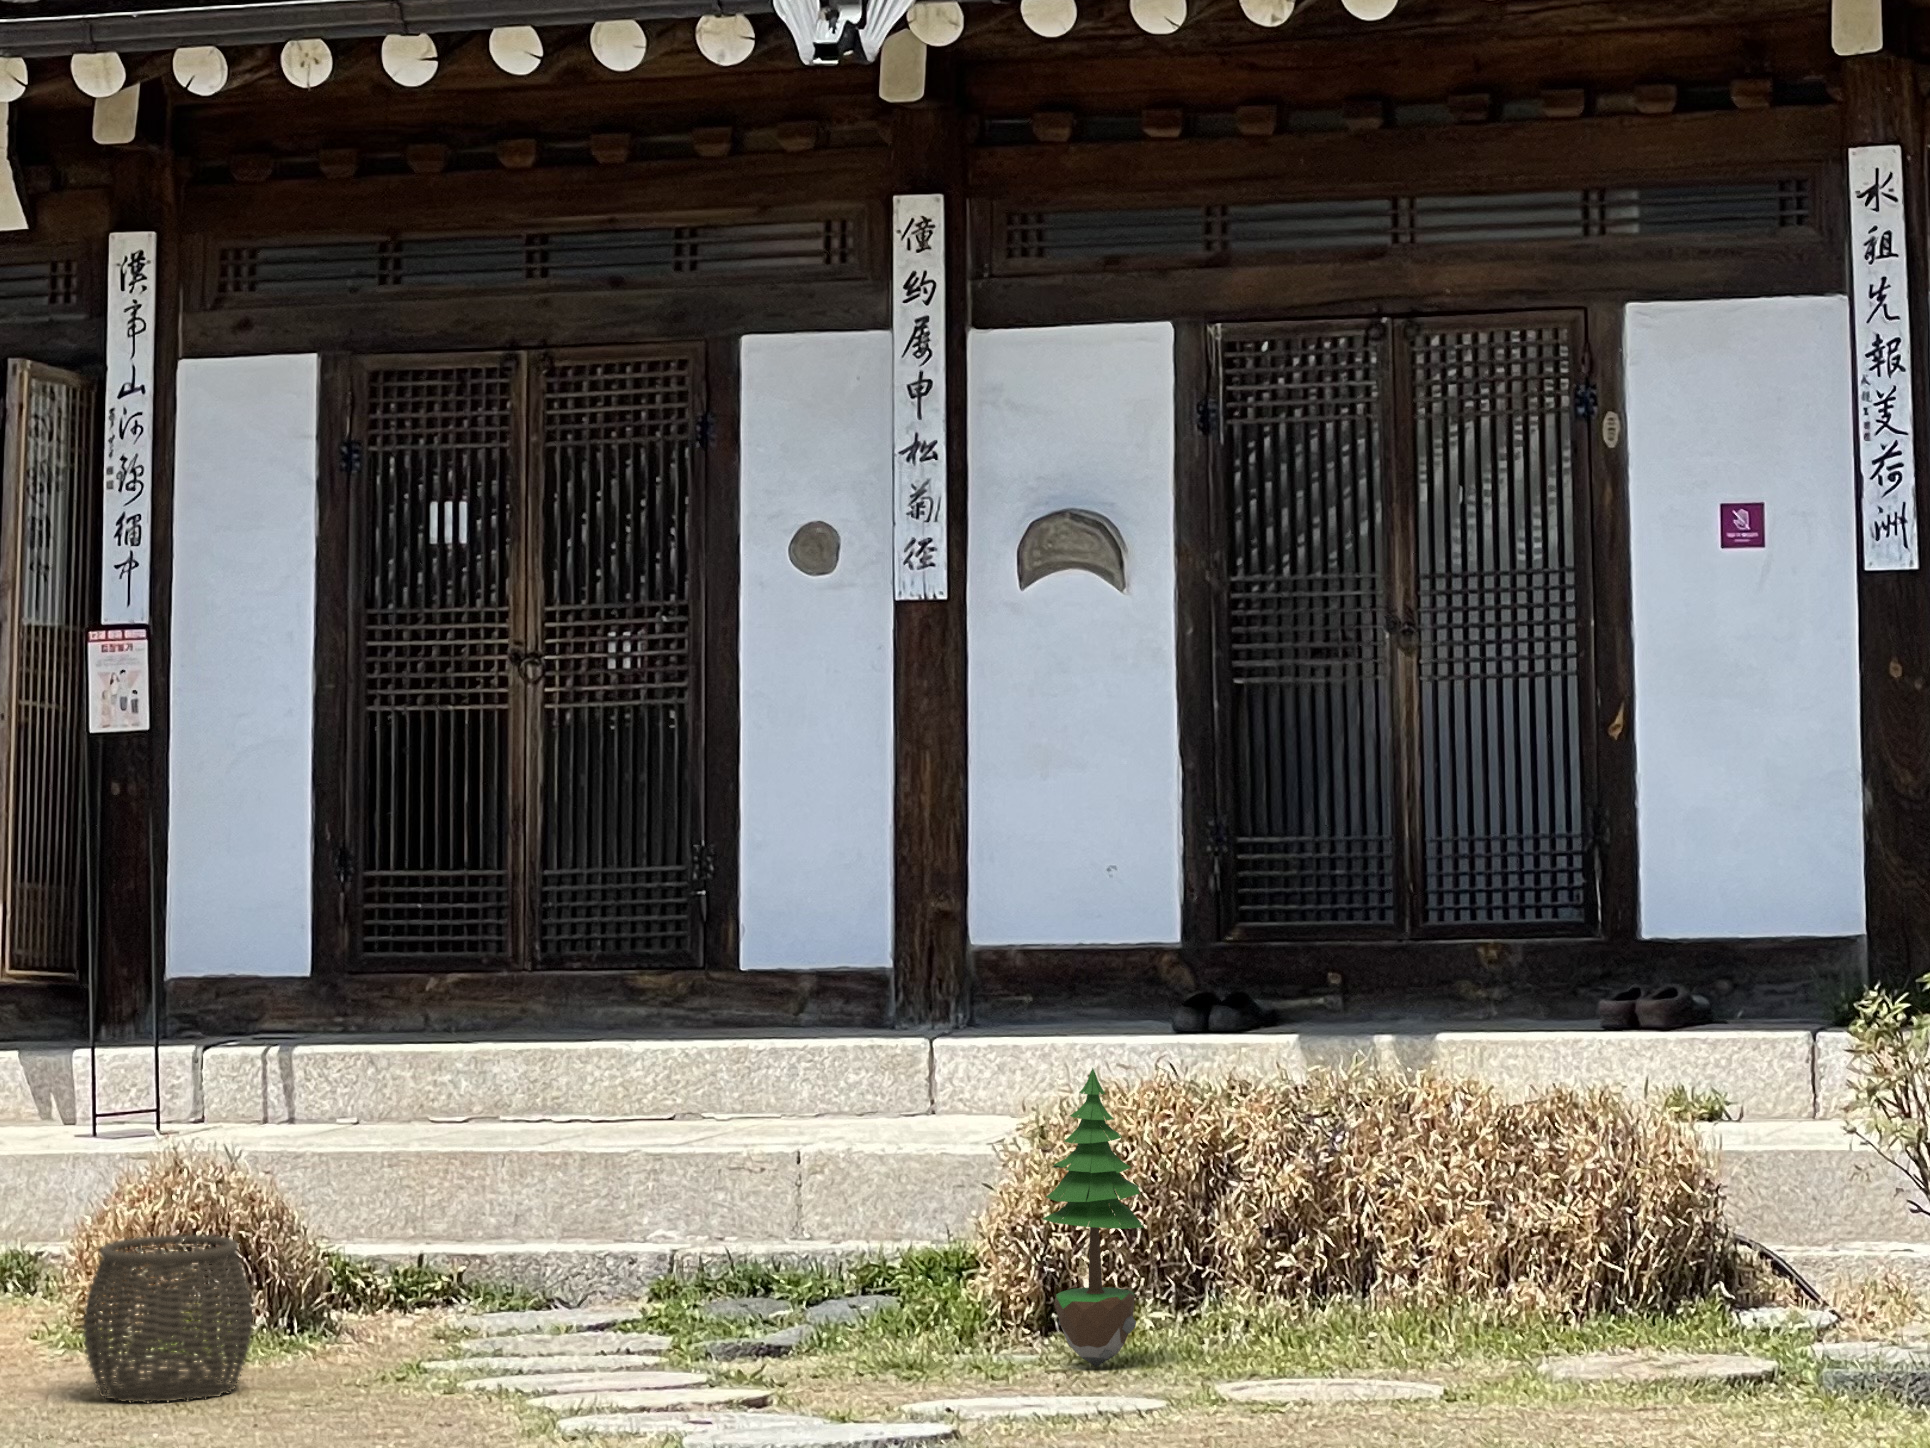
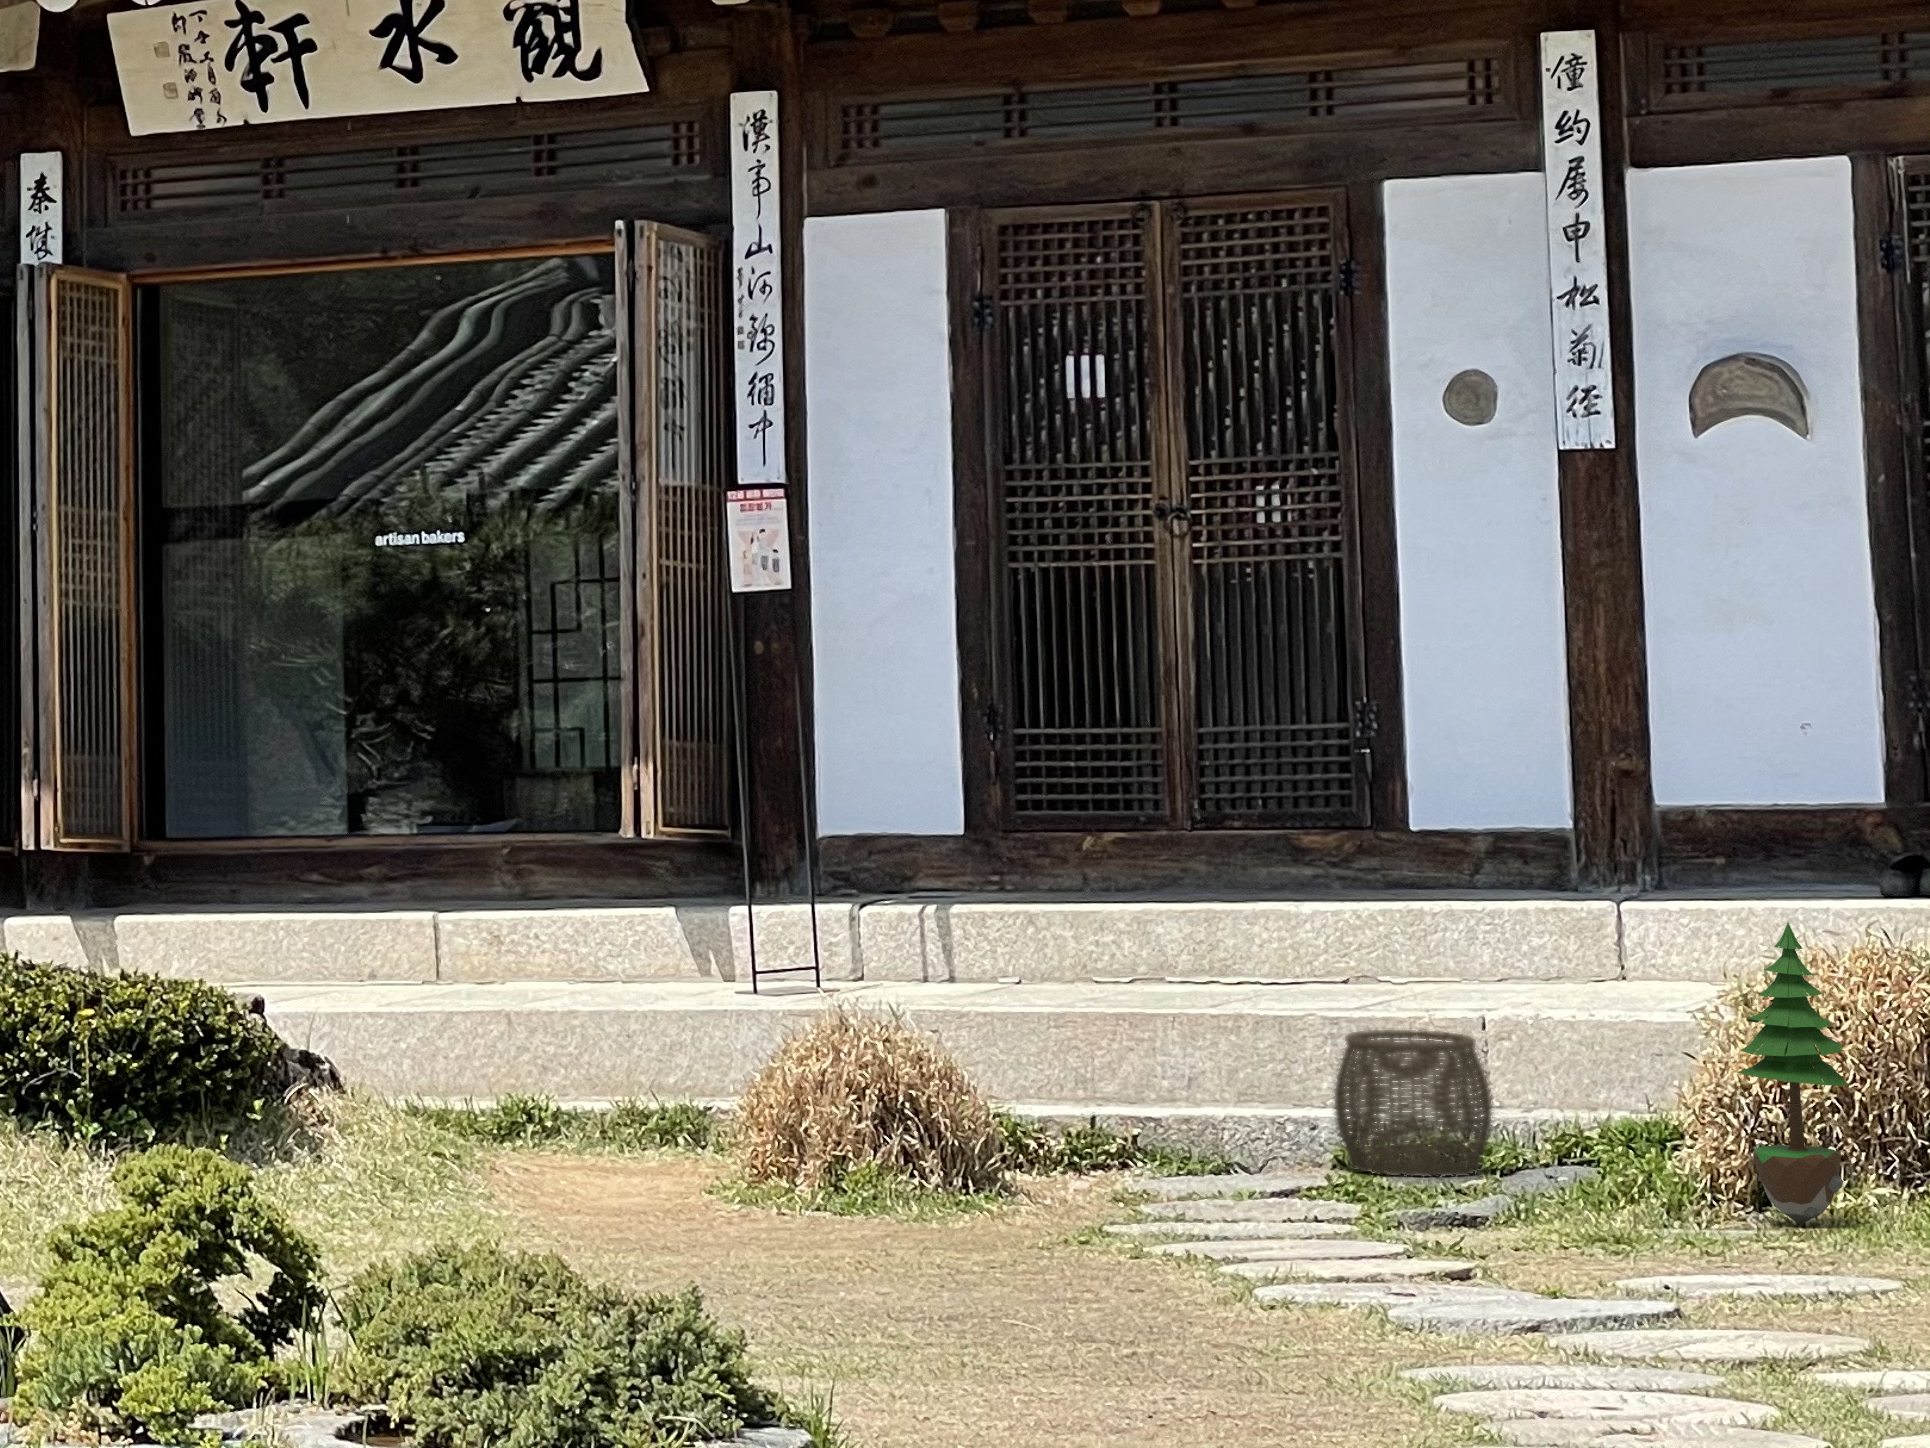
woven basket: present [82,1235,254,1403] -> present [1333,1030,1493,1177]

